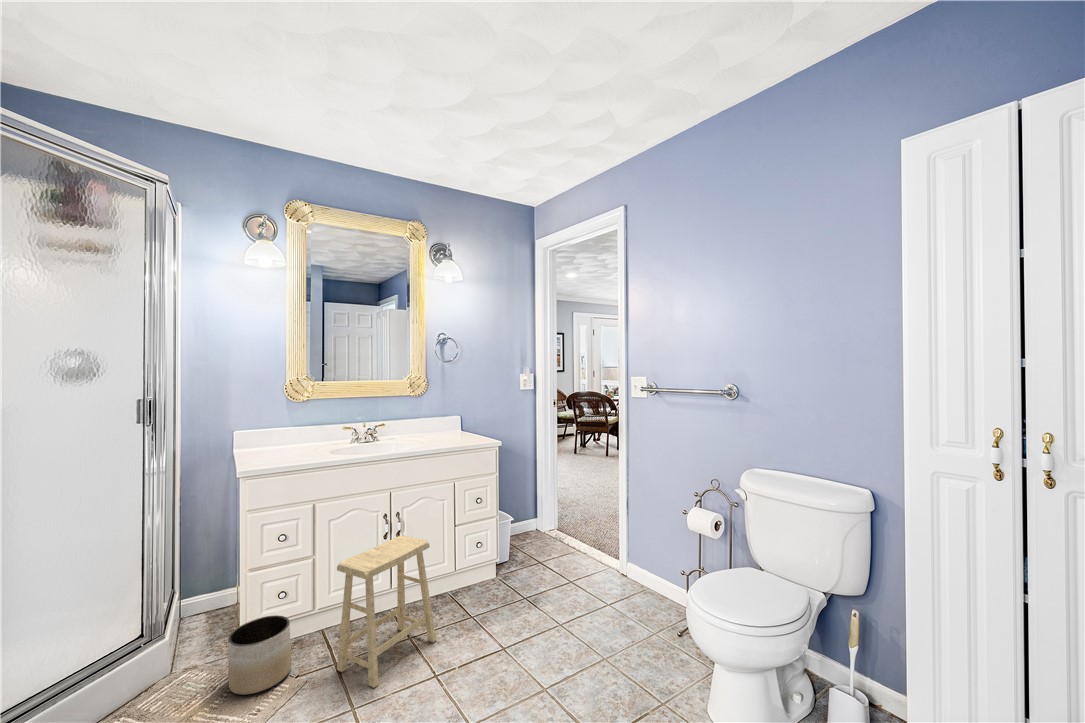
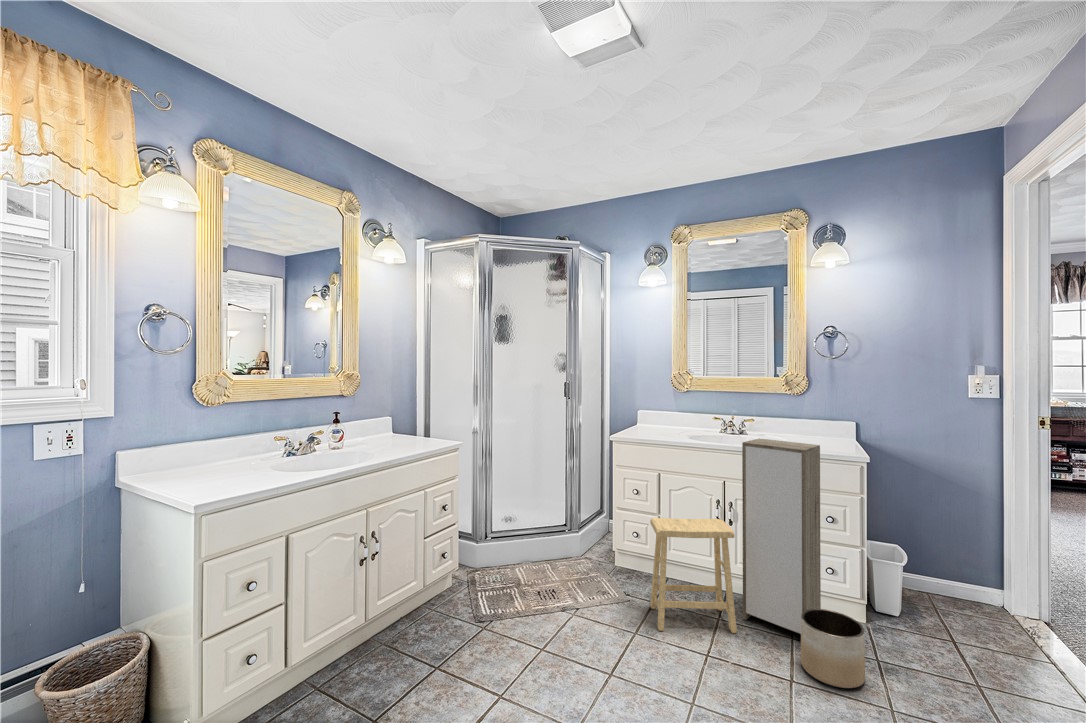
storage cabinet: none [421,441,485,625] -> present [742,438,821,634]
planter: present [228,615,292,695] -> present [801,609,865,688]

